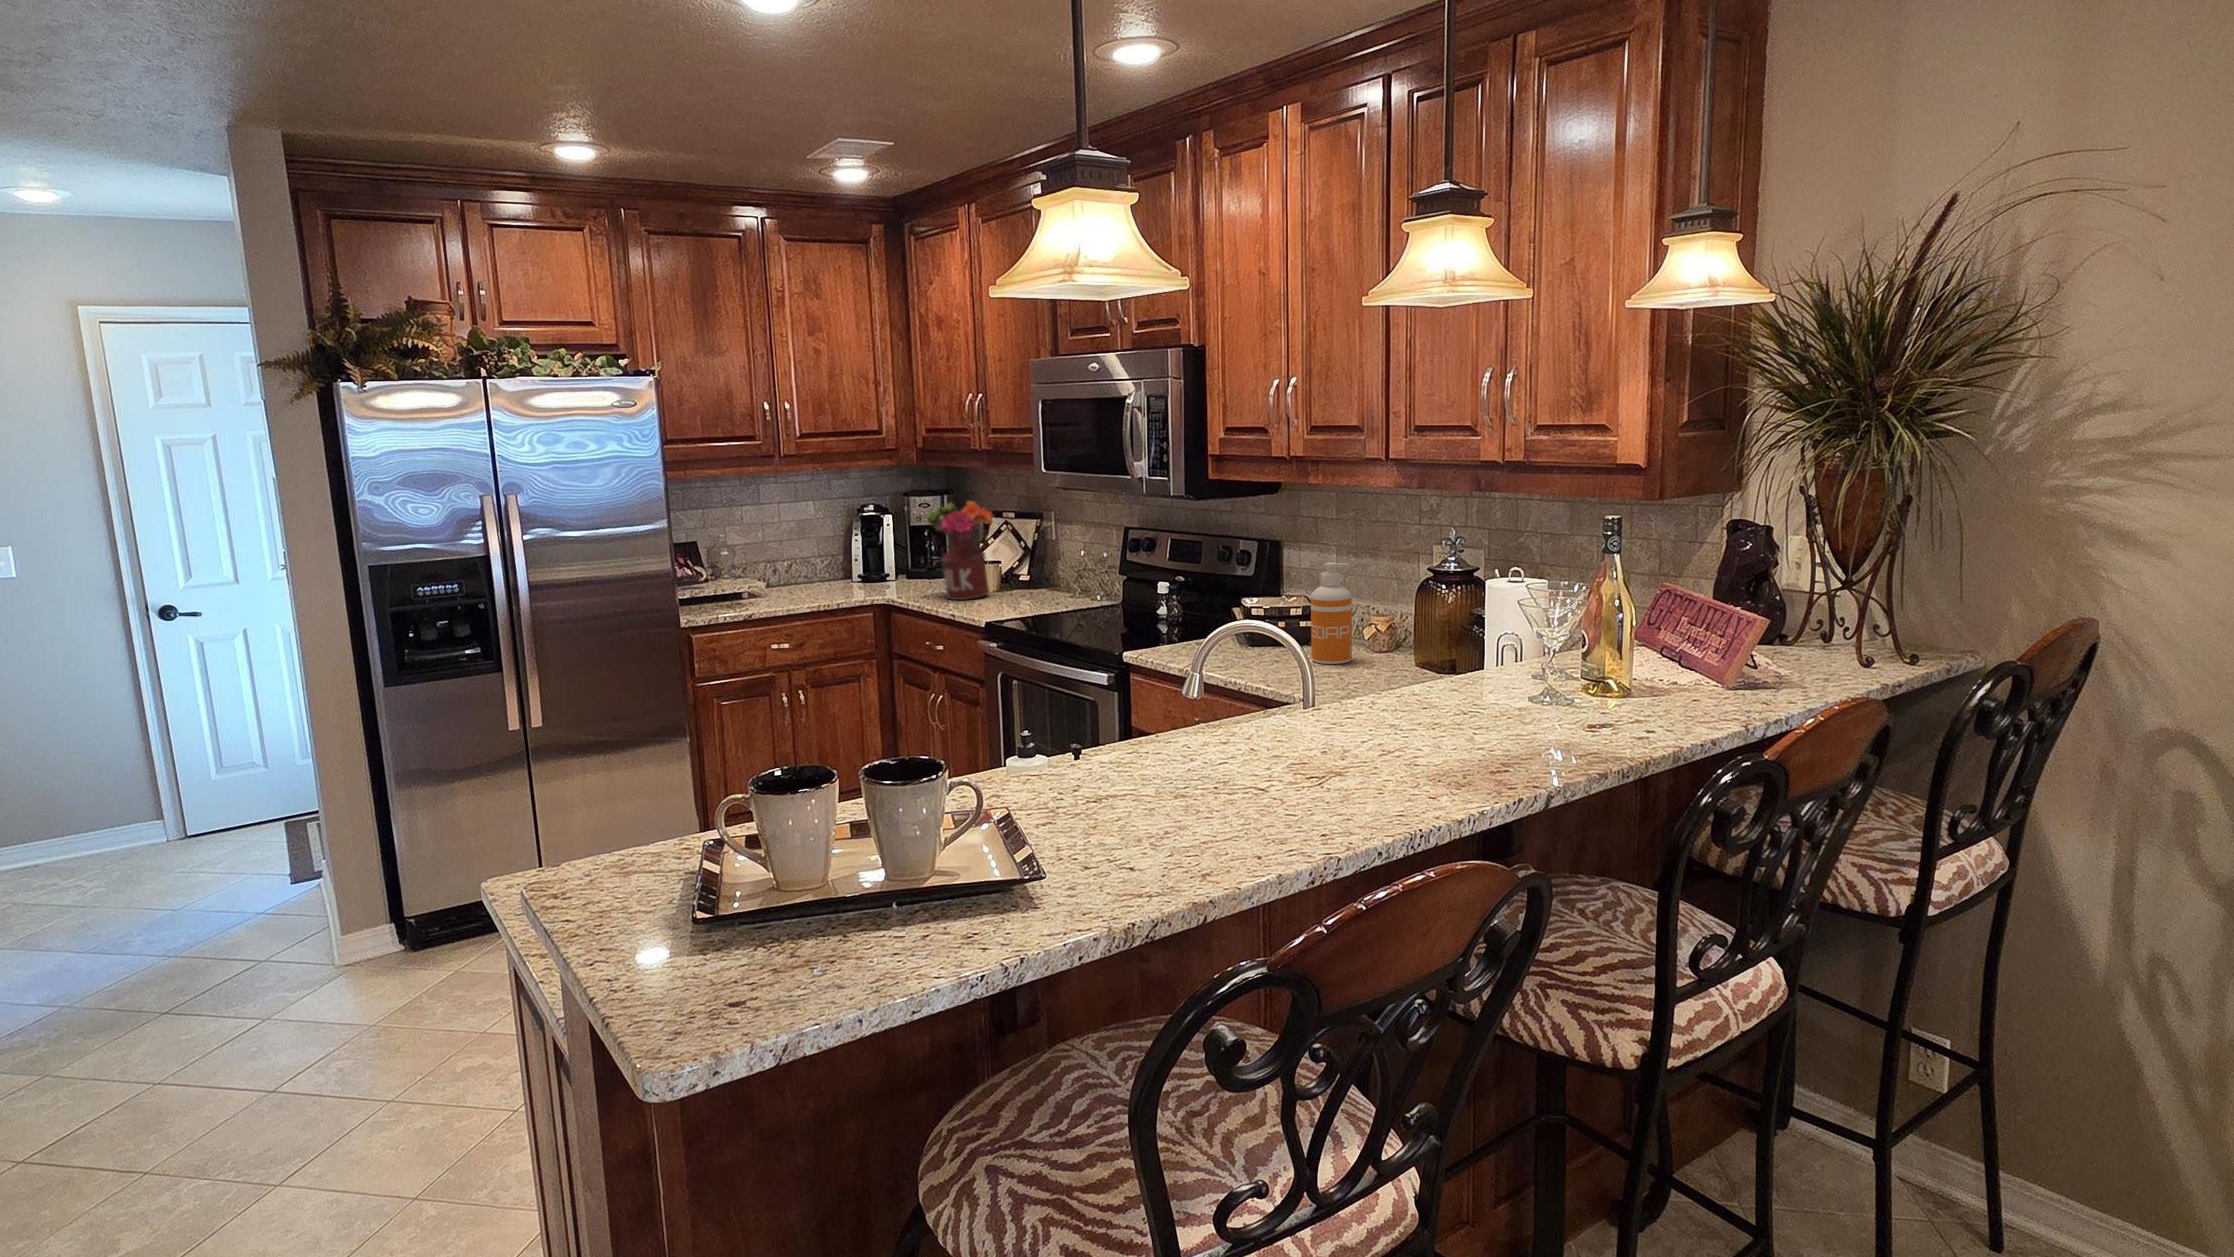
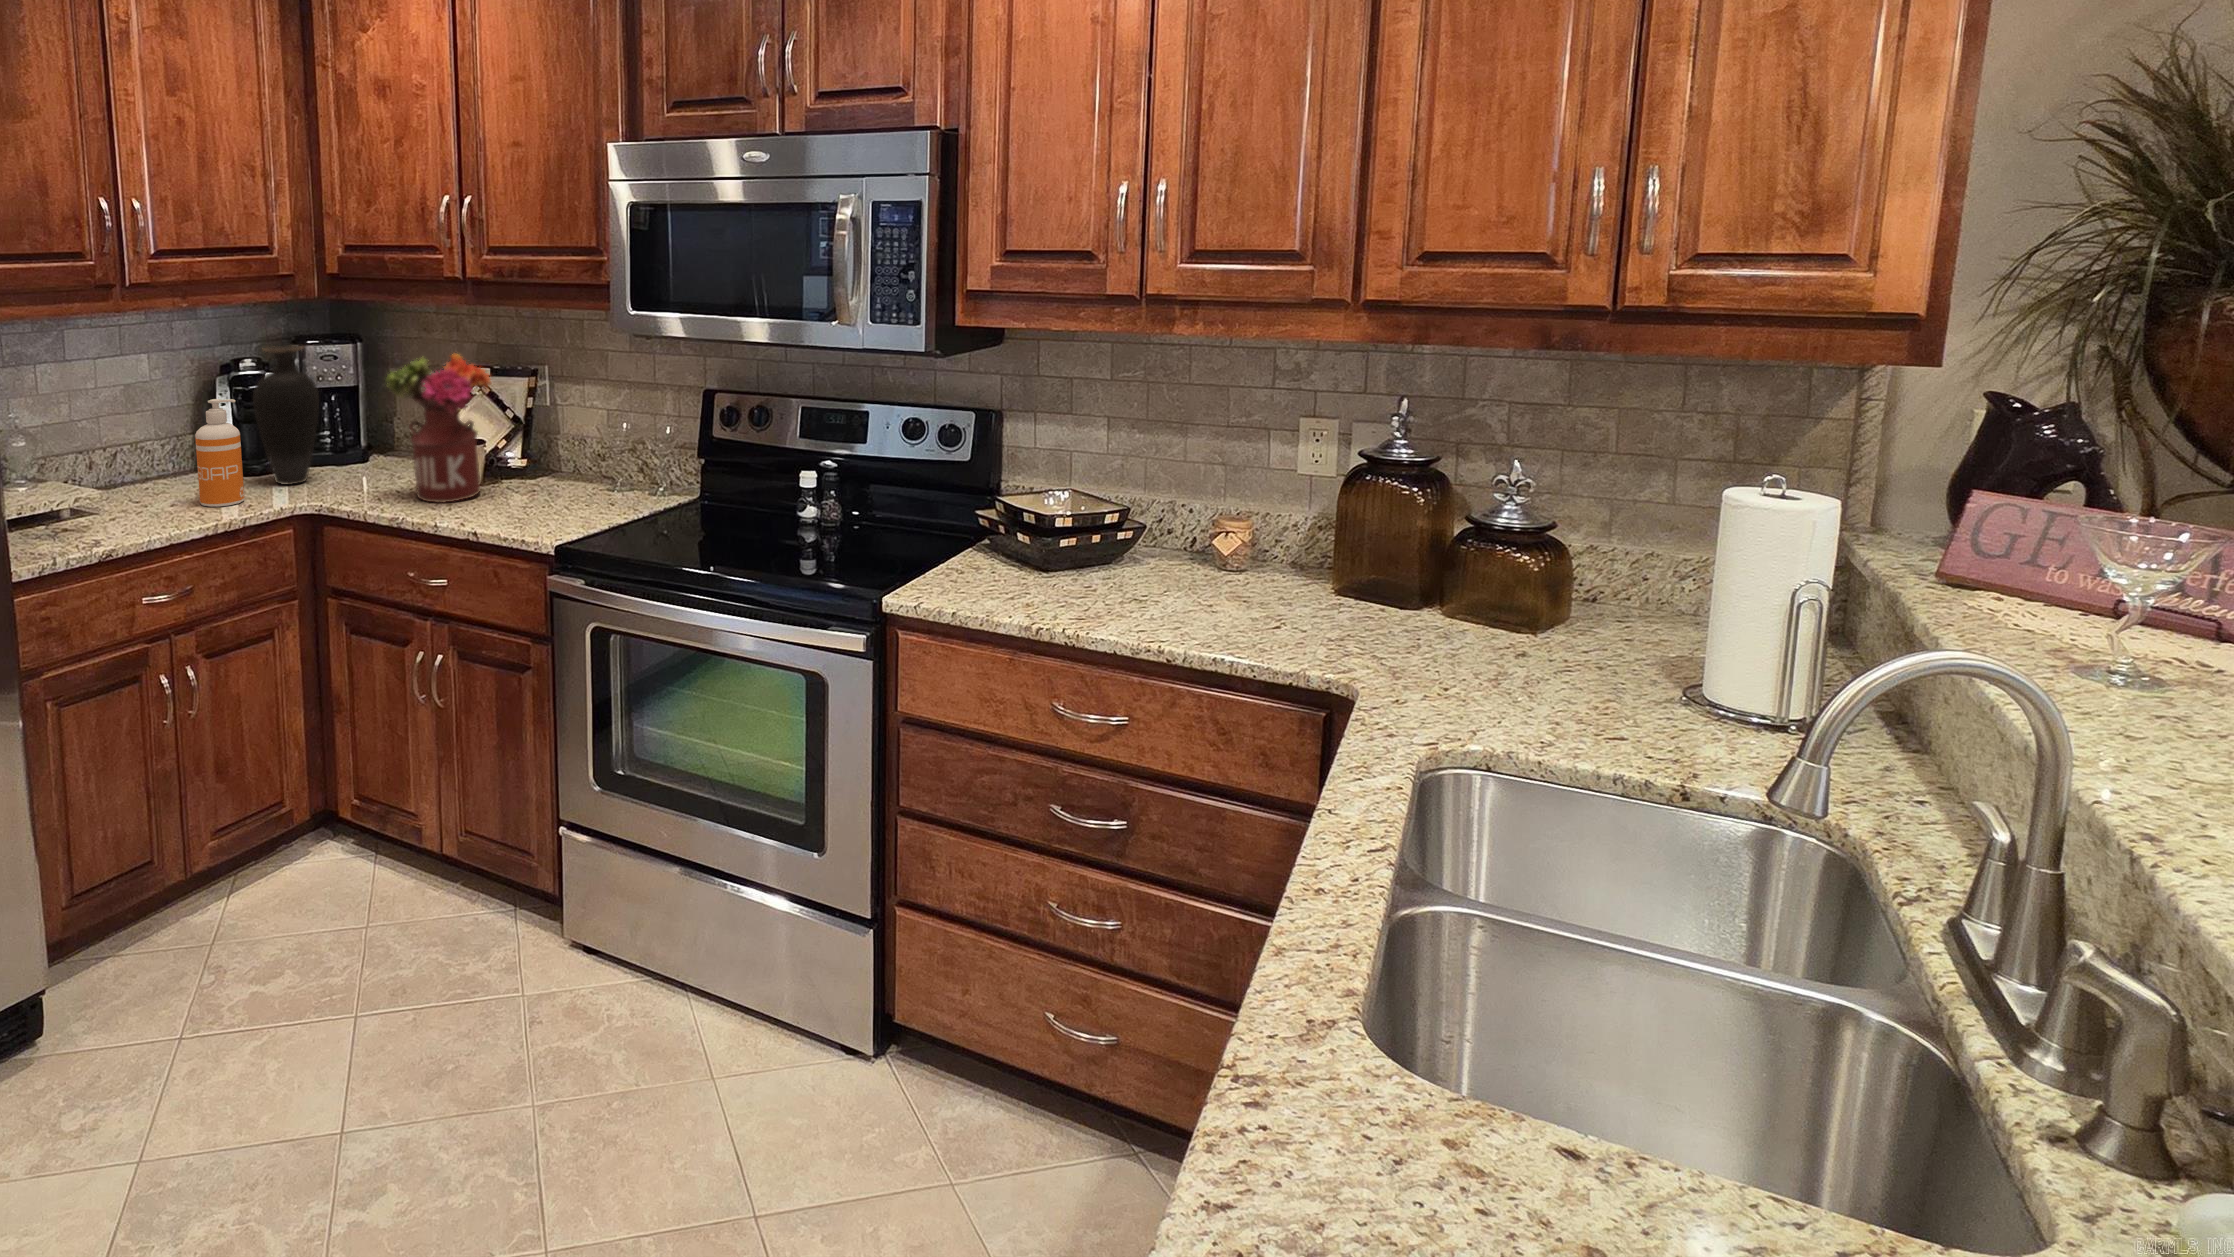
vase: none [865,496,907,588] -> present [253,346,319,485]
soap dispenser: present [1311,562,1352,664] -> present [195,399,245,507]

